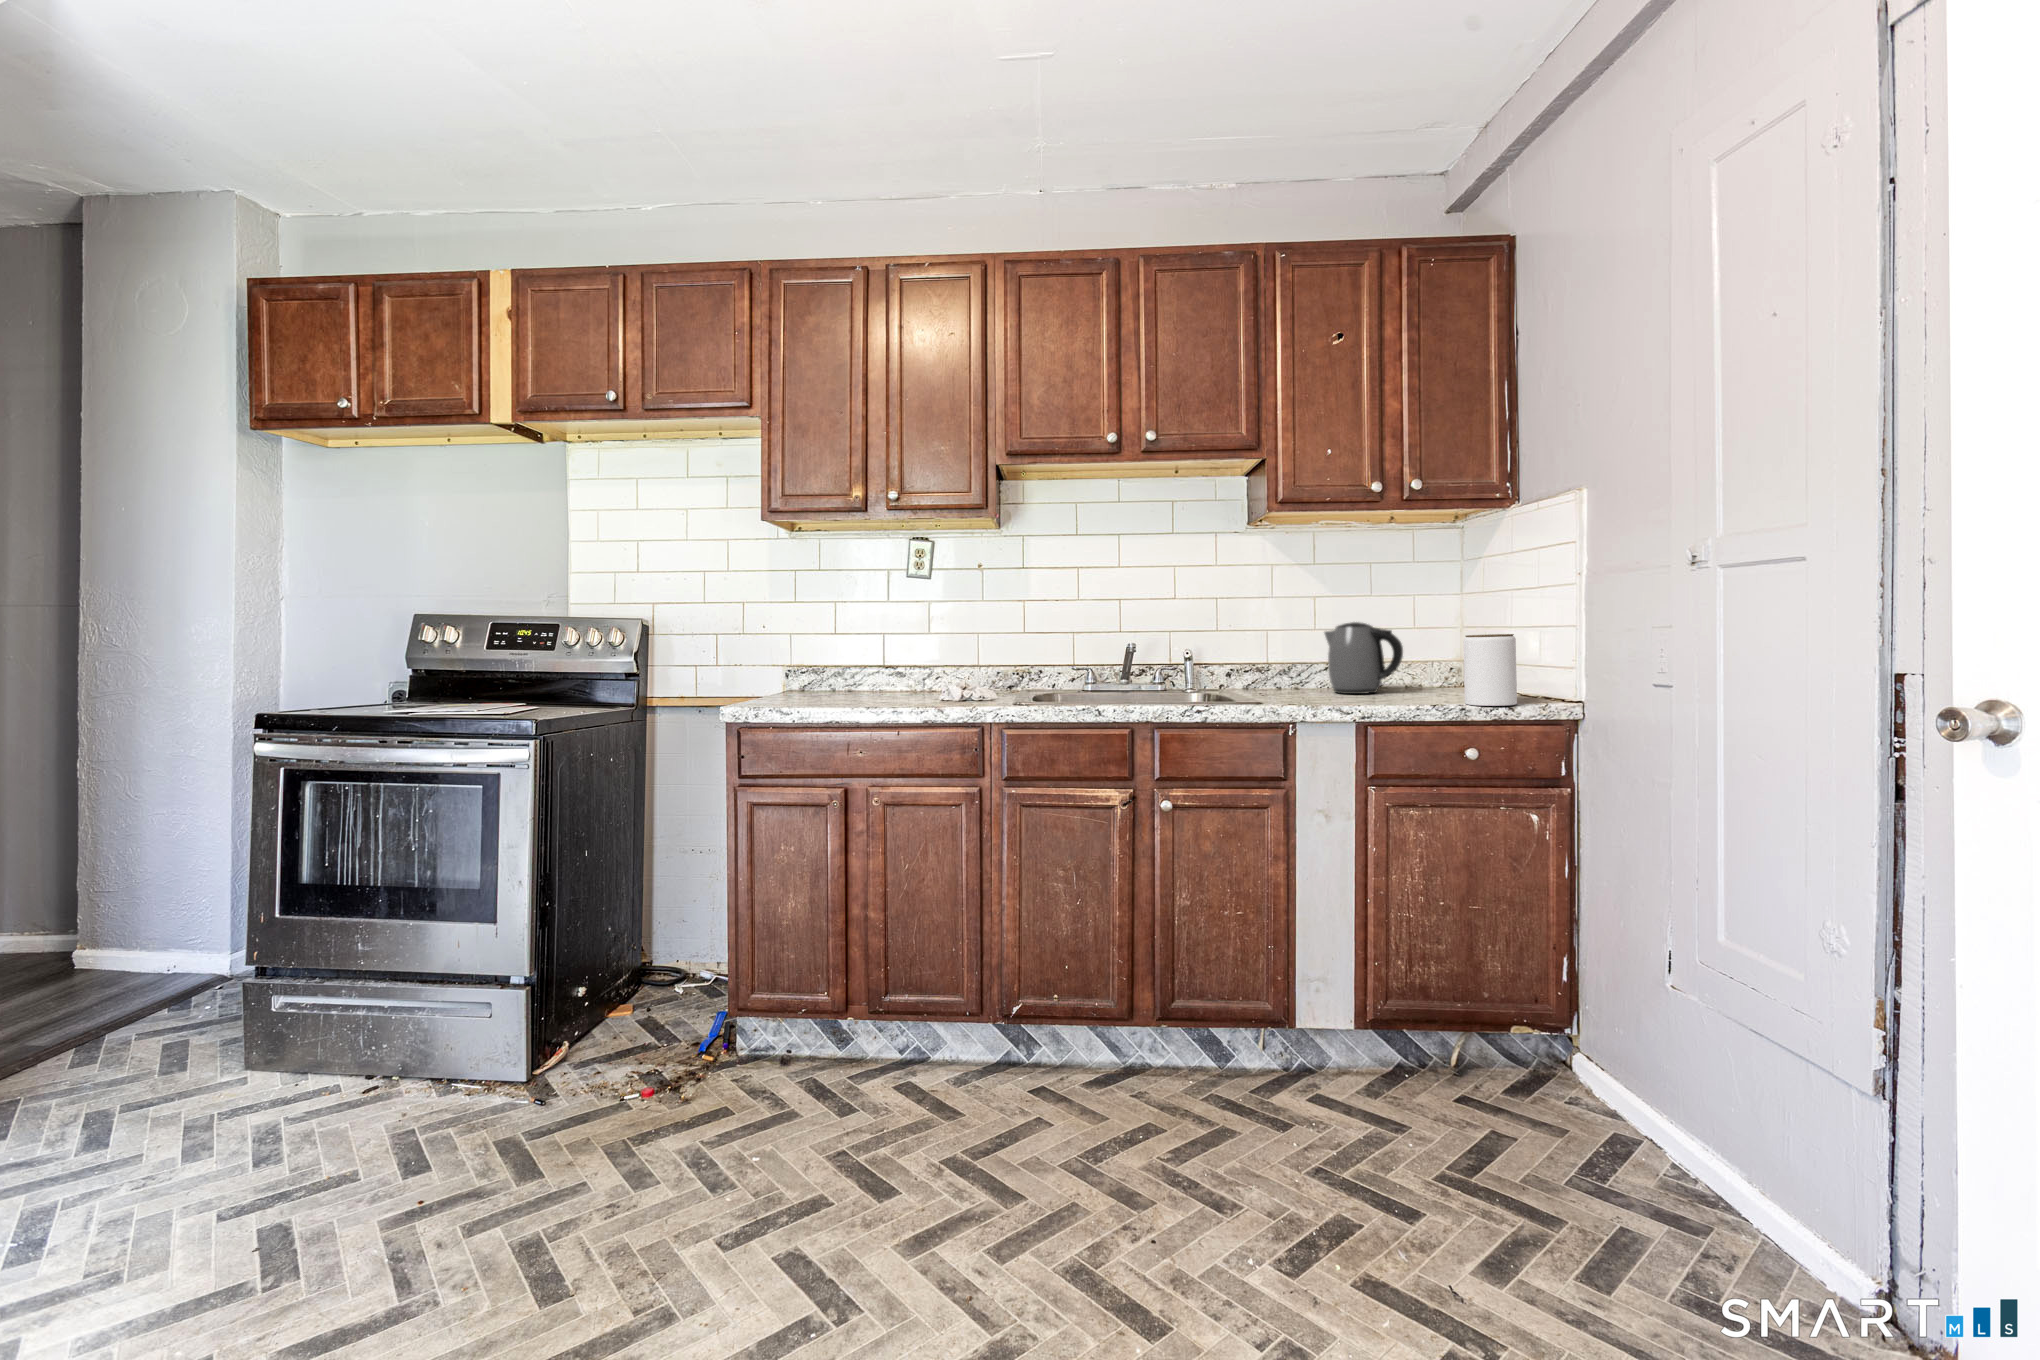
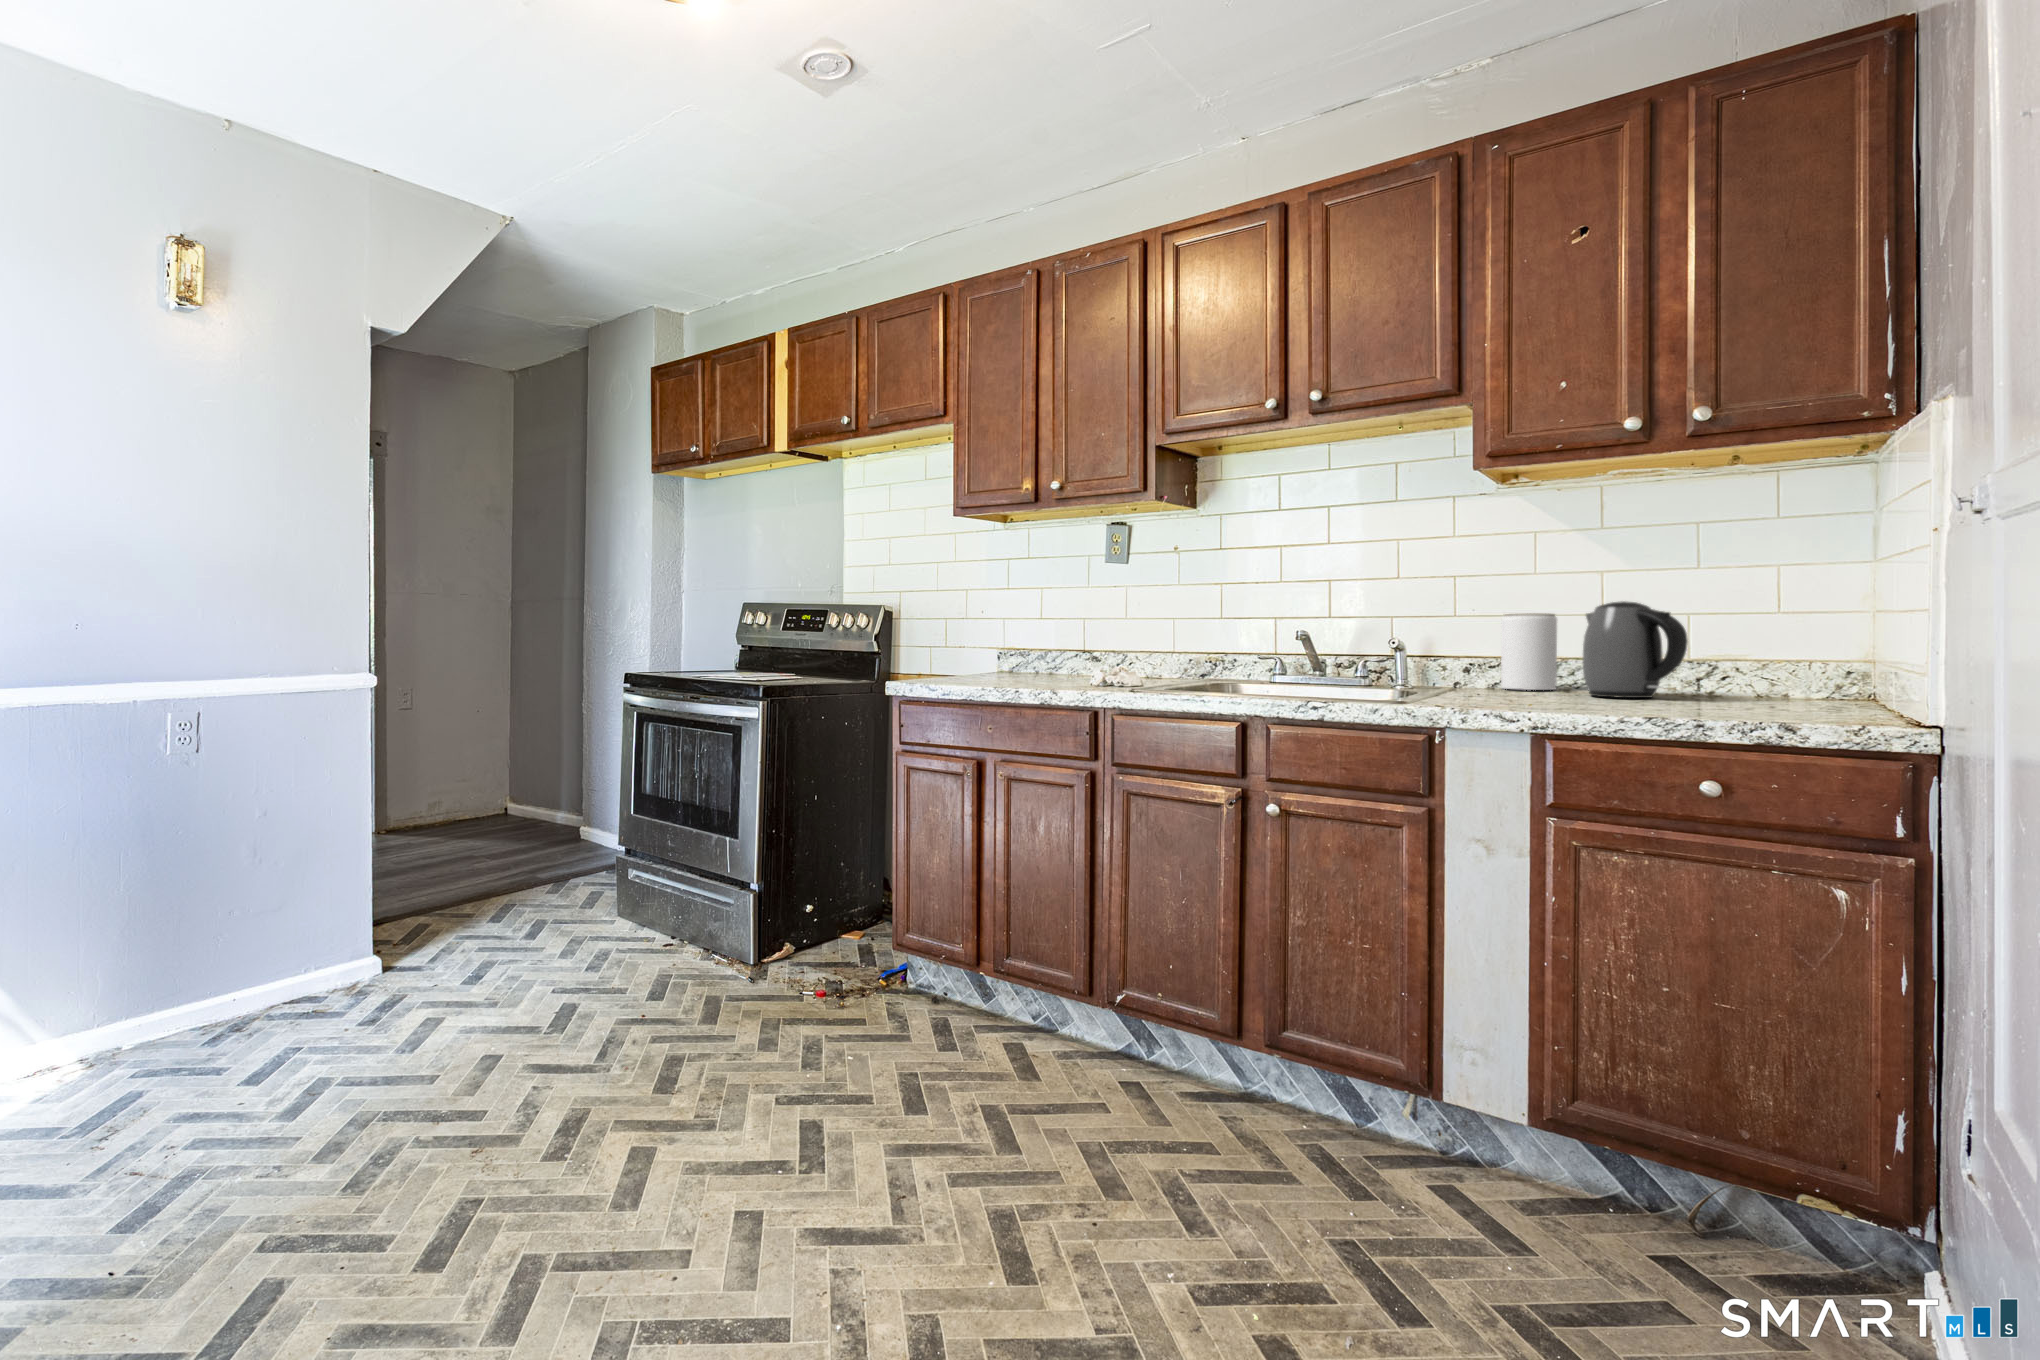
jar: present [1464,634,1517,706] -> present [1501,613,1557,690]

